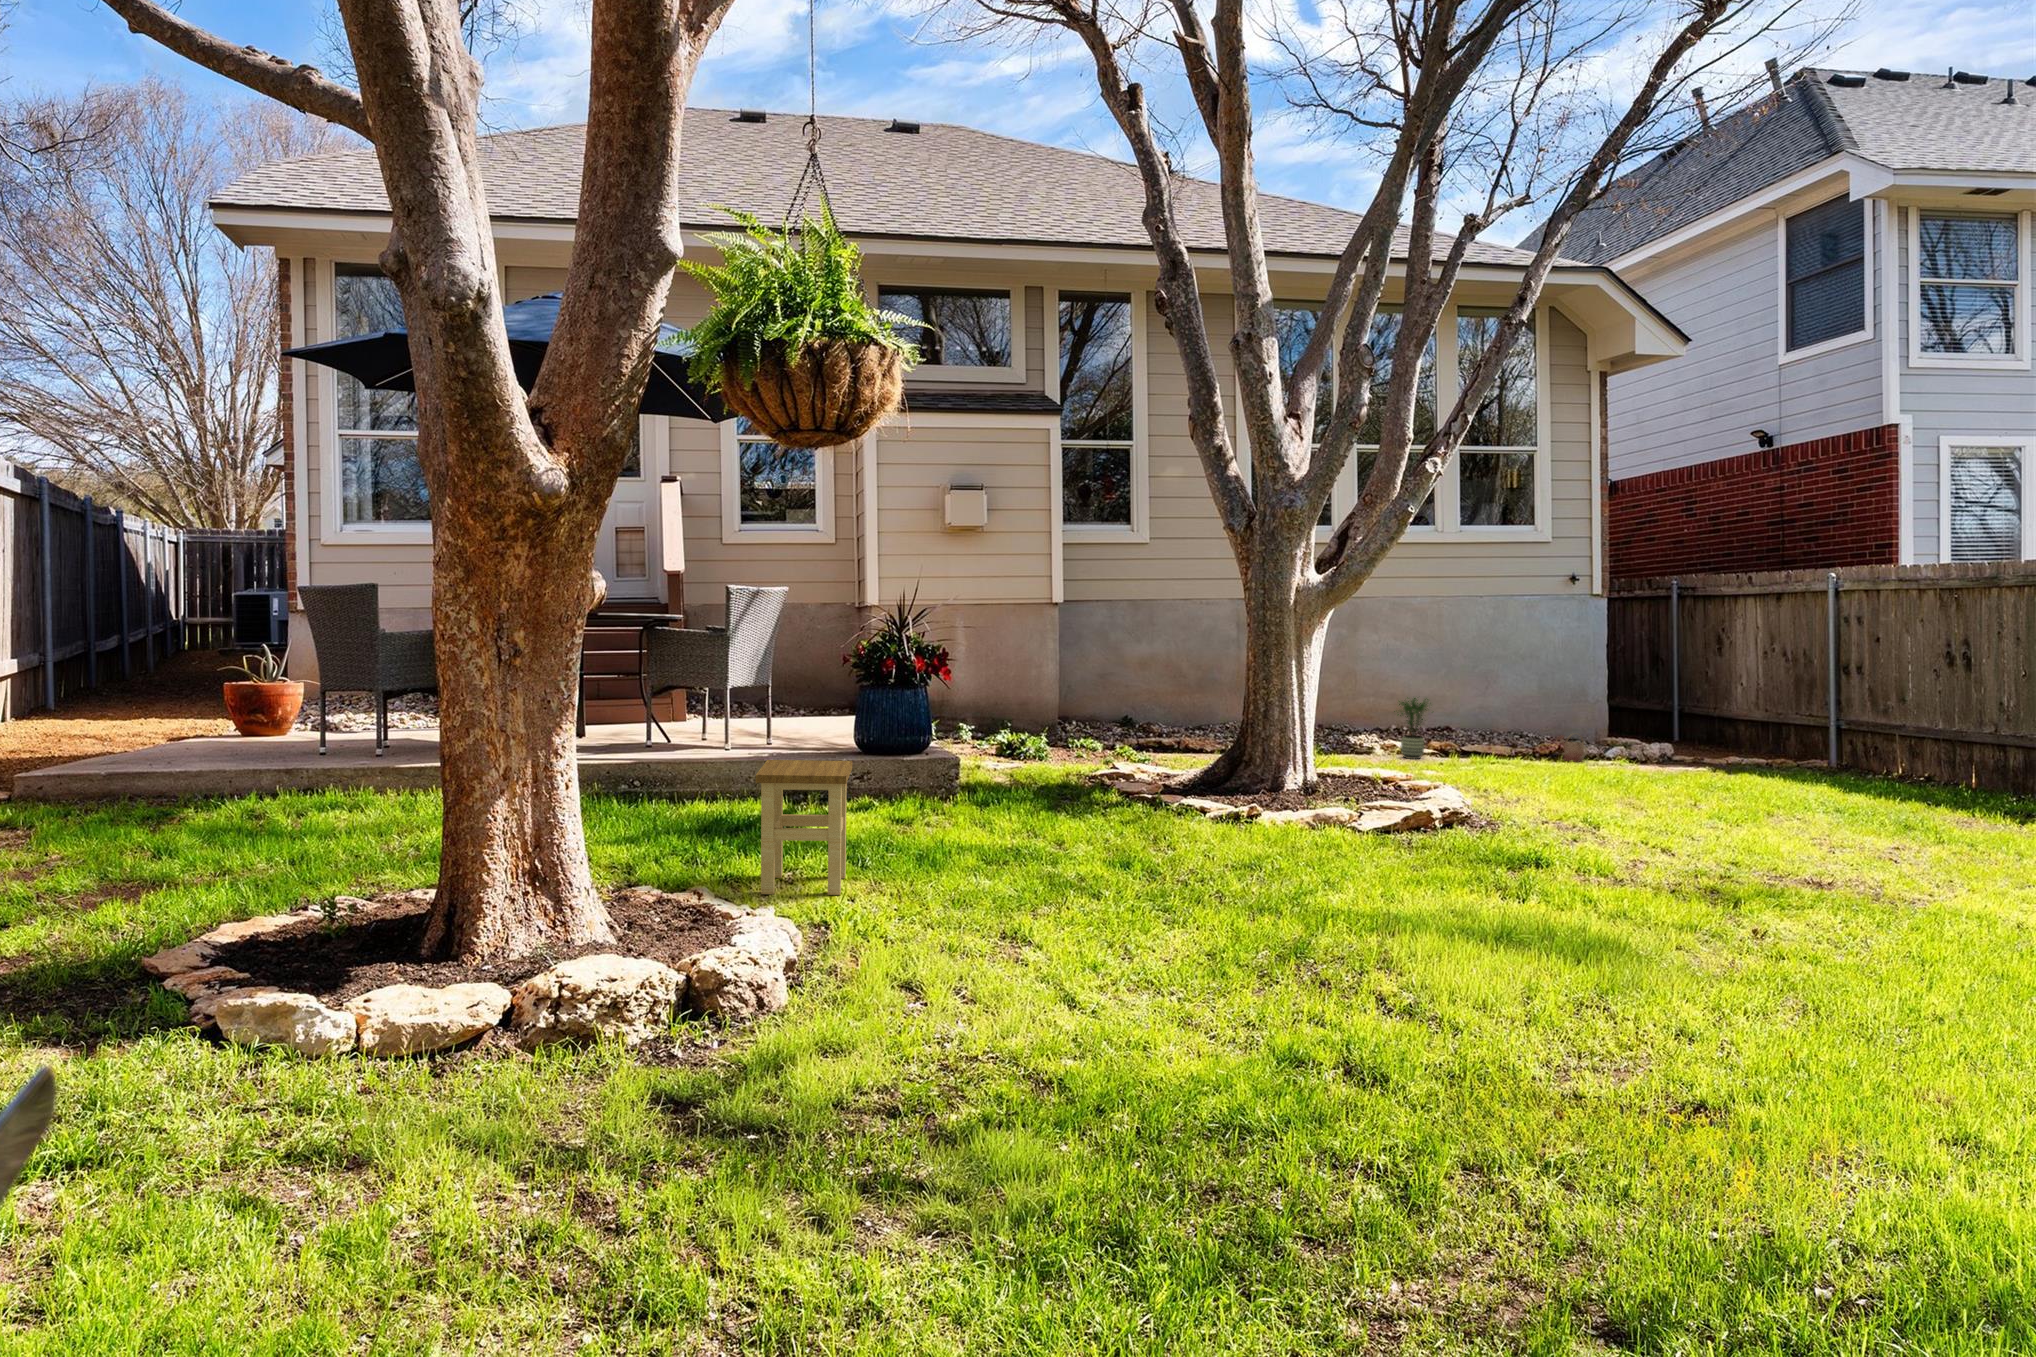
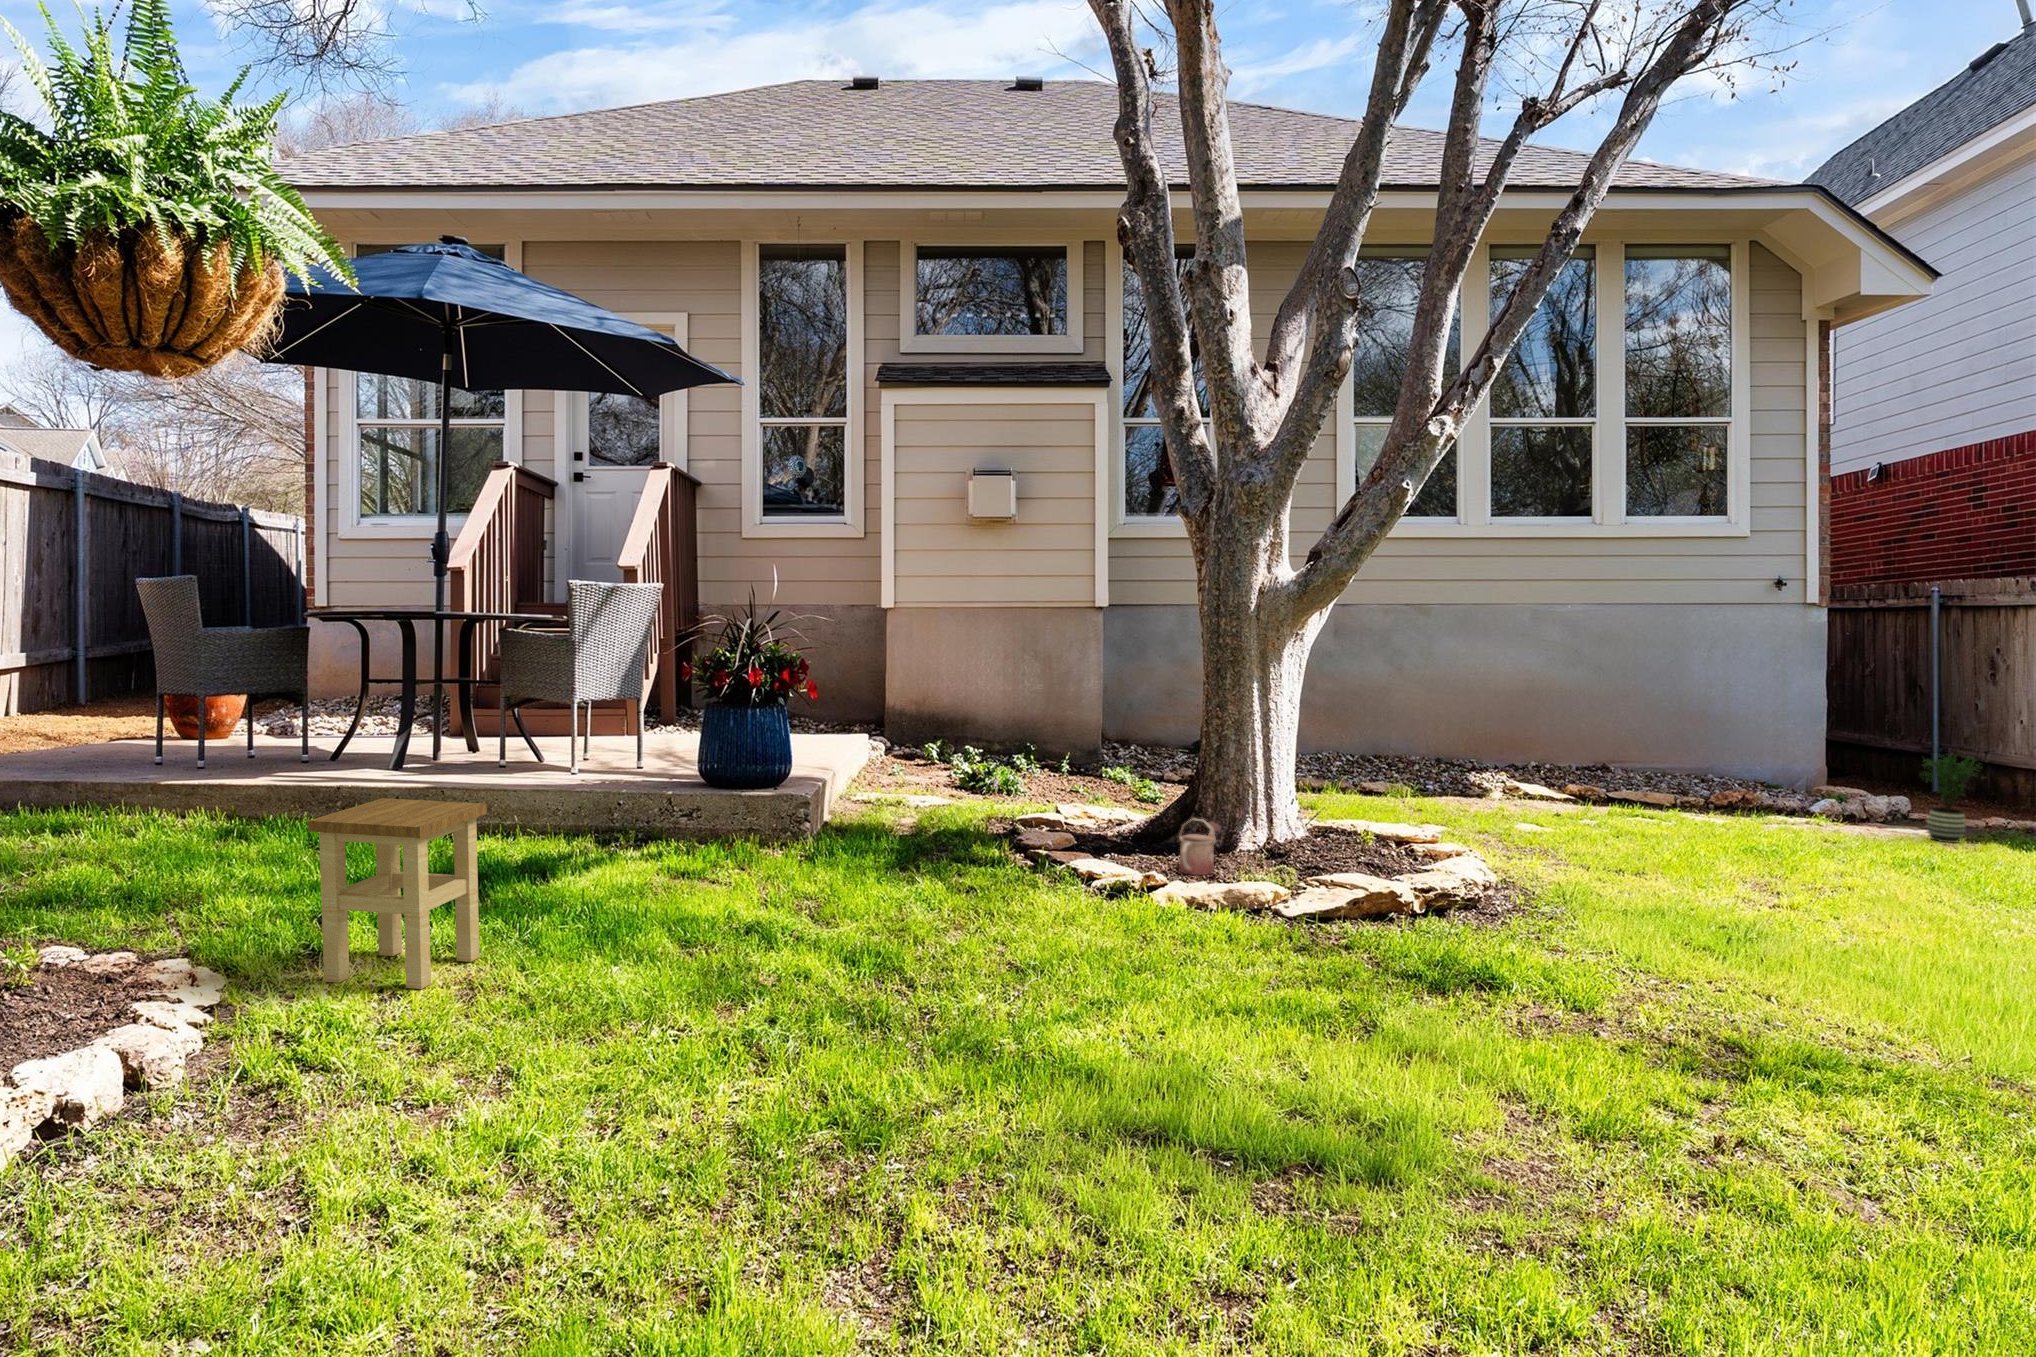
potted plant: present [1394,697,1431,759] -> present [1920,754,1982,843]
watering can: present [1556,735,1587,762] -> present [1179,819,1221,875]

